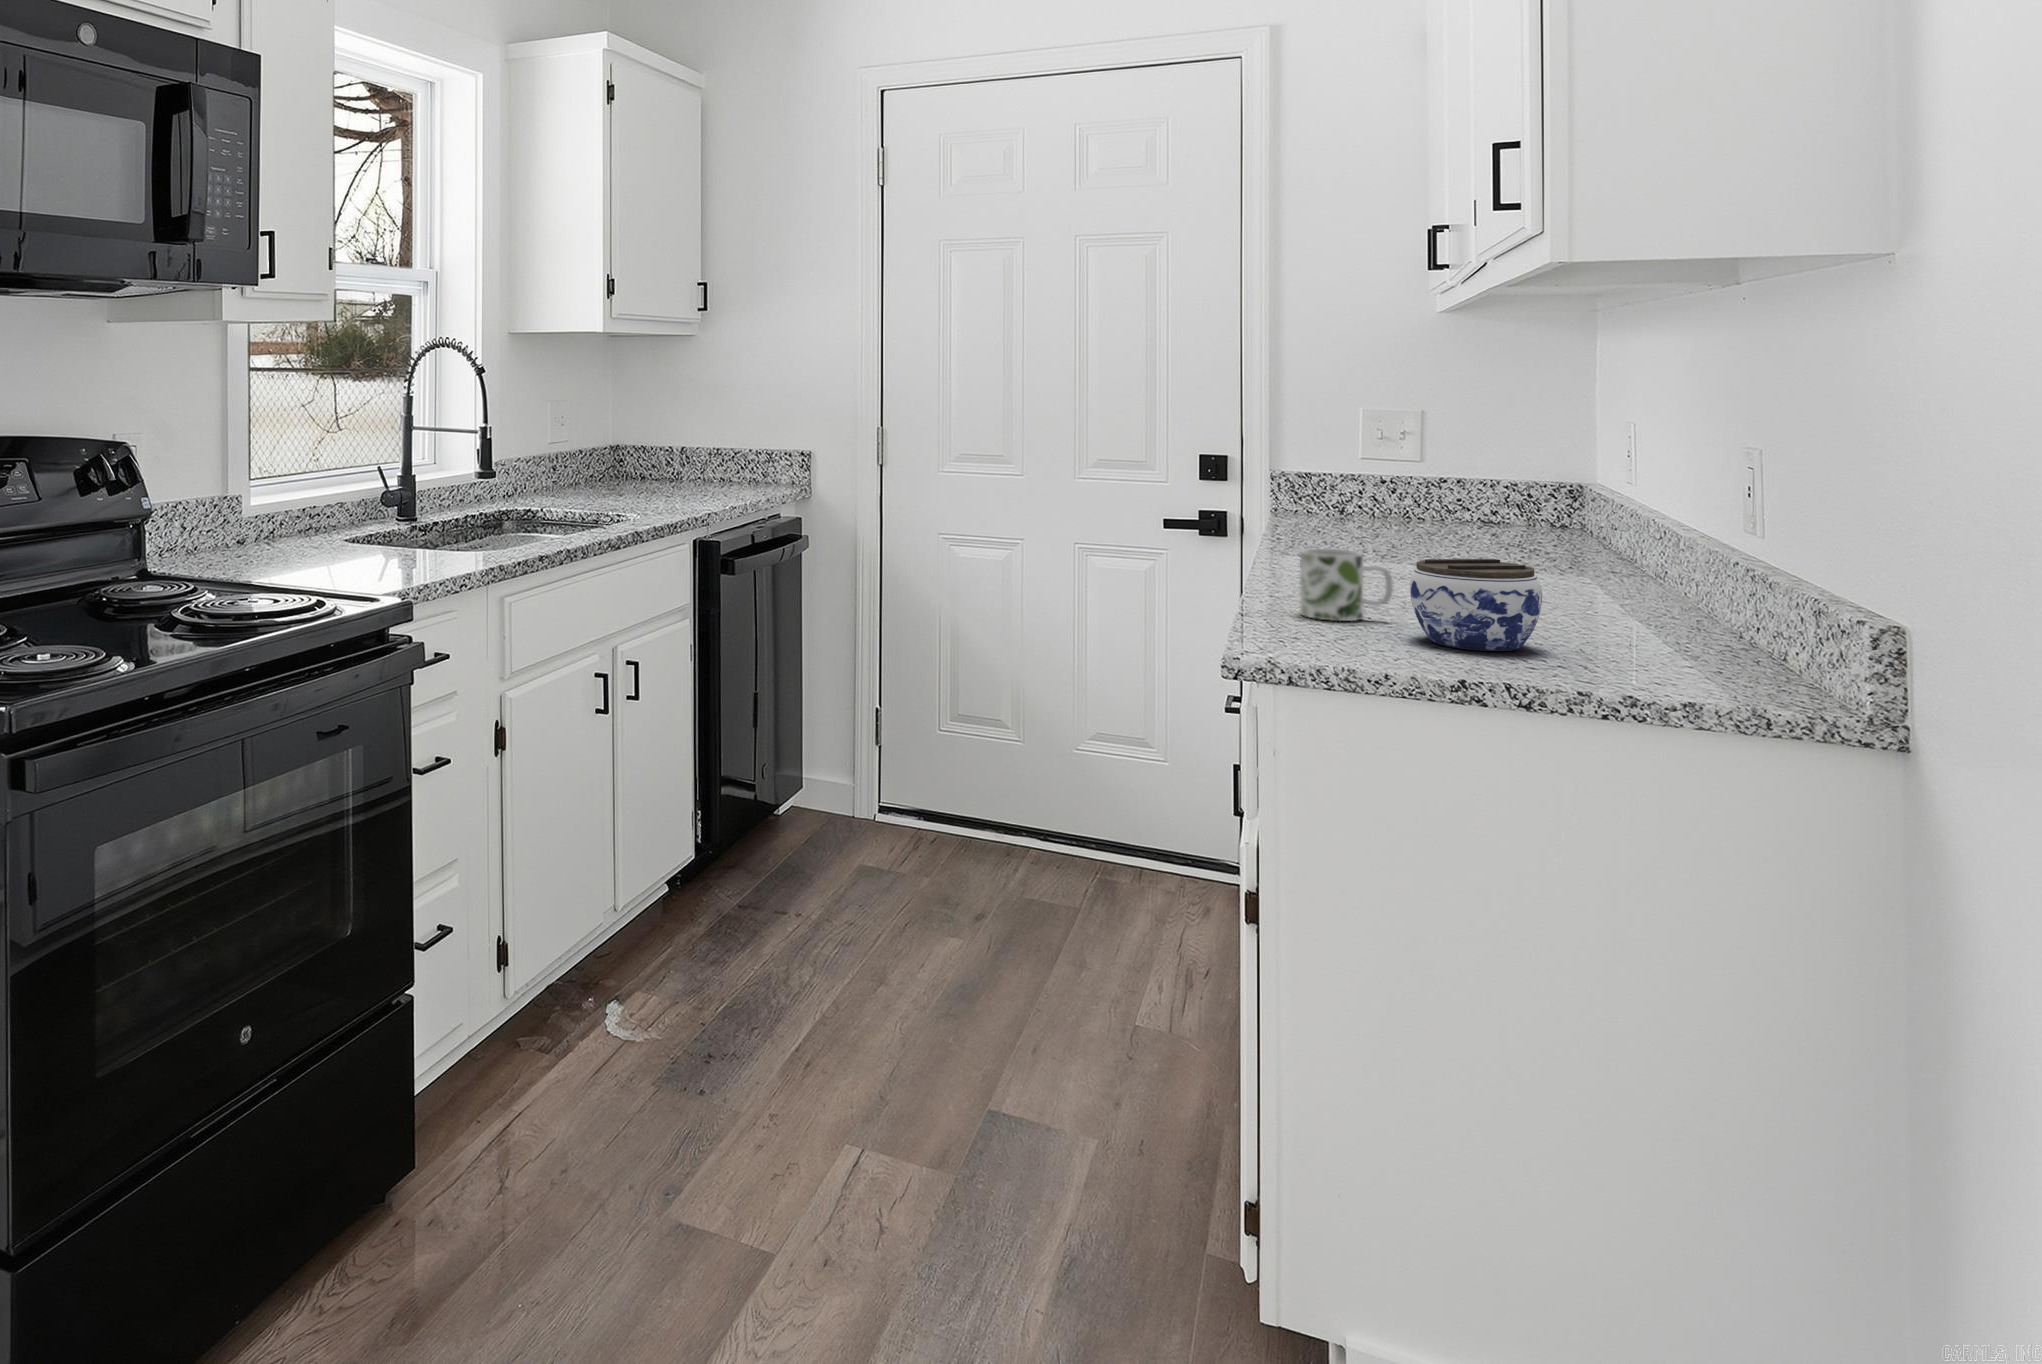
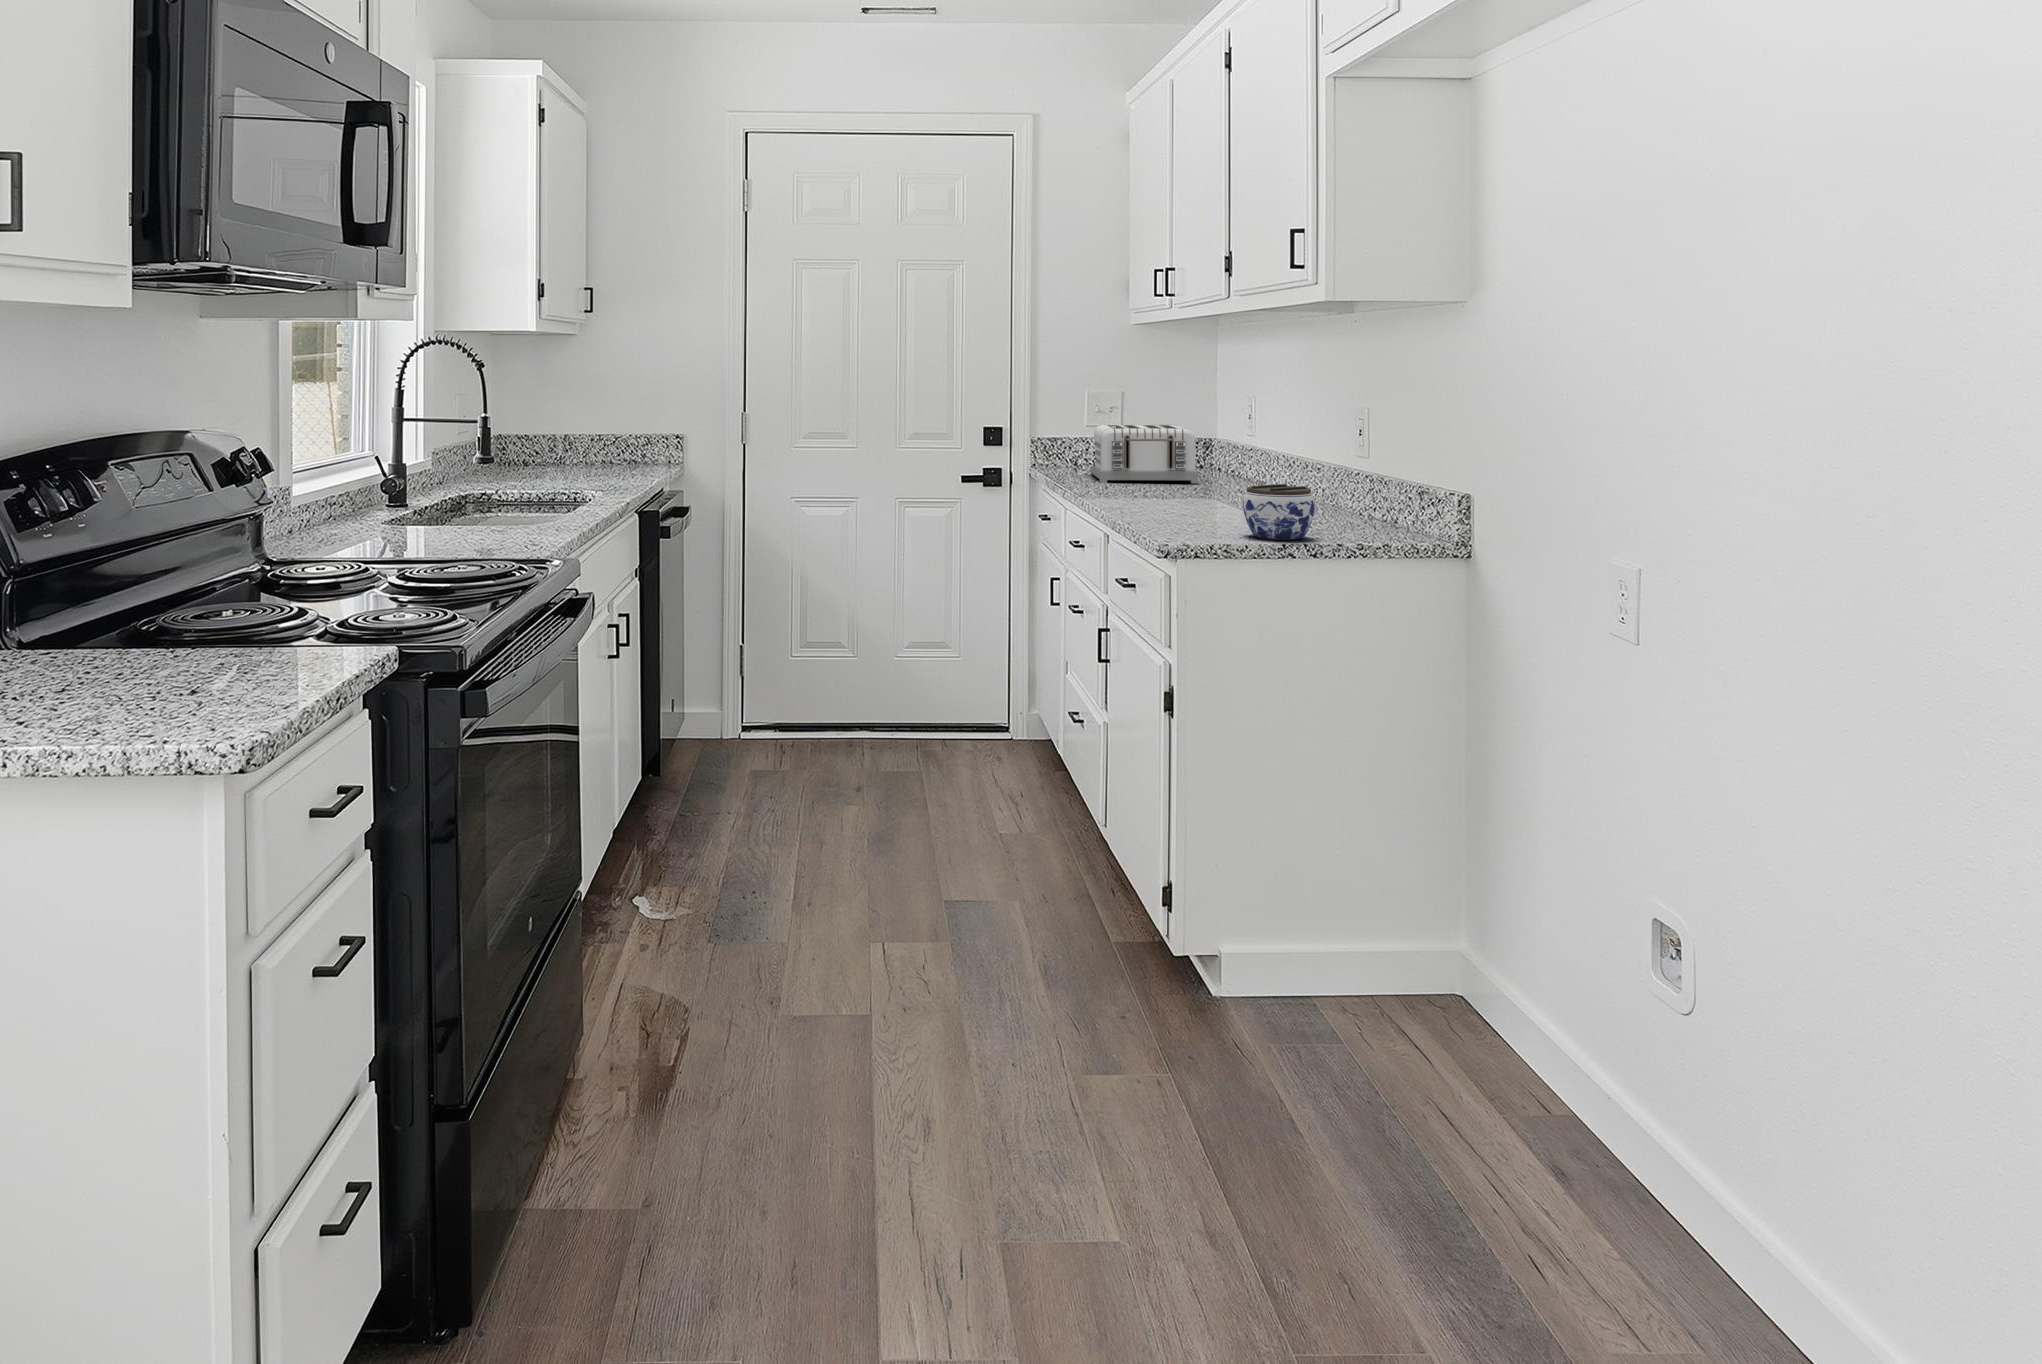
toaster: none [1354,455,1520,547] -> present [1091,424,1198,483]
mug: present [1300,549,1393,621] -> none [1166,484,1219,530]

